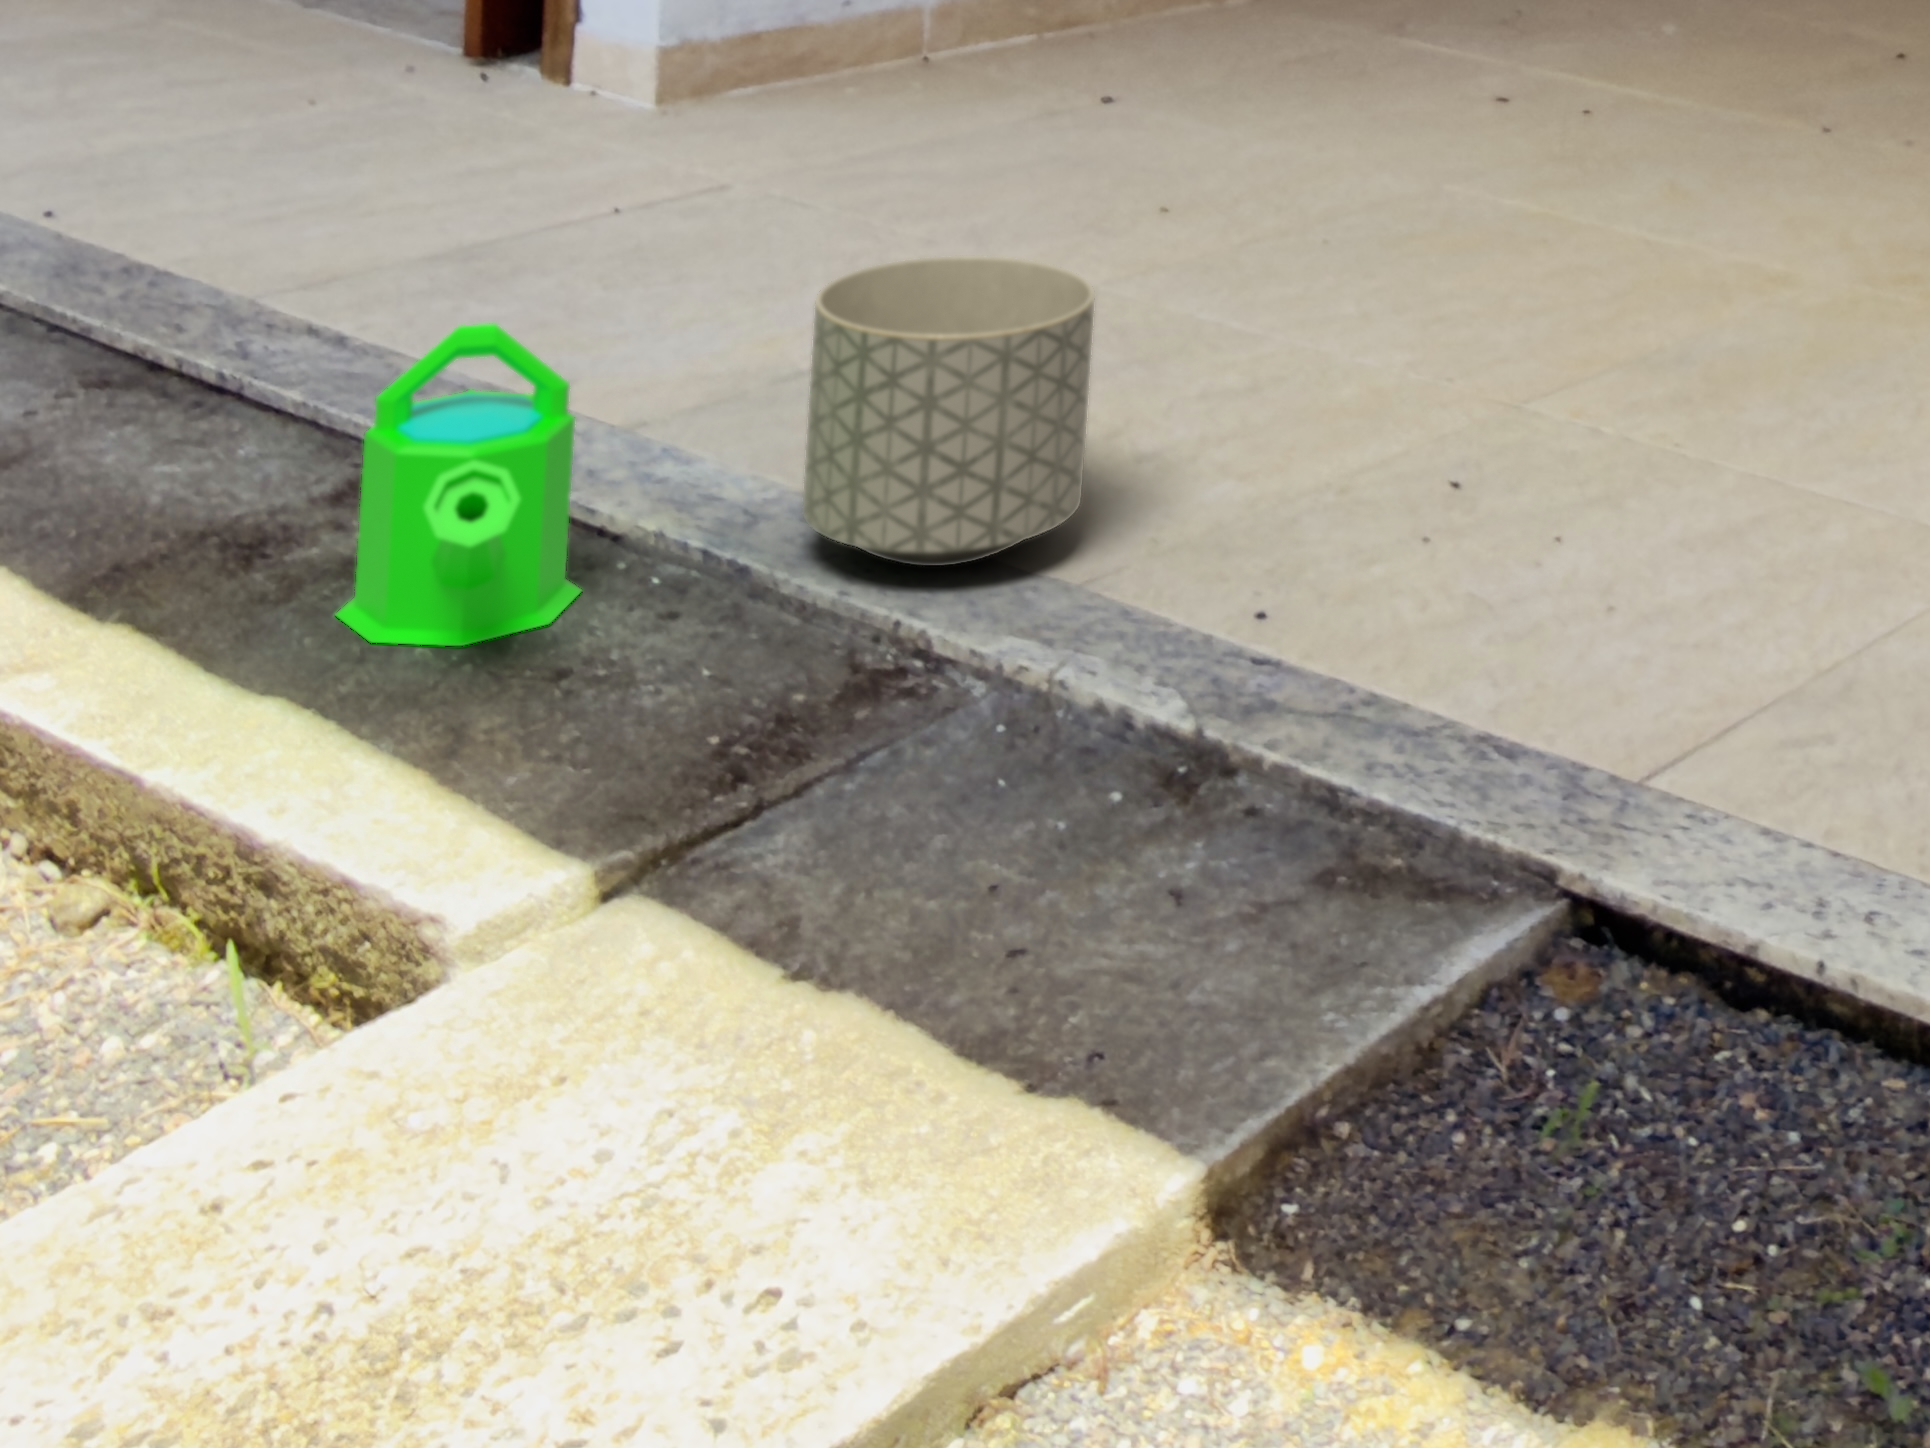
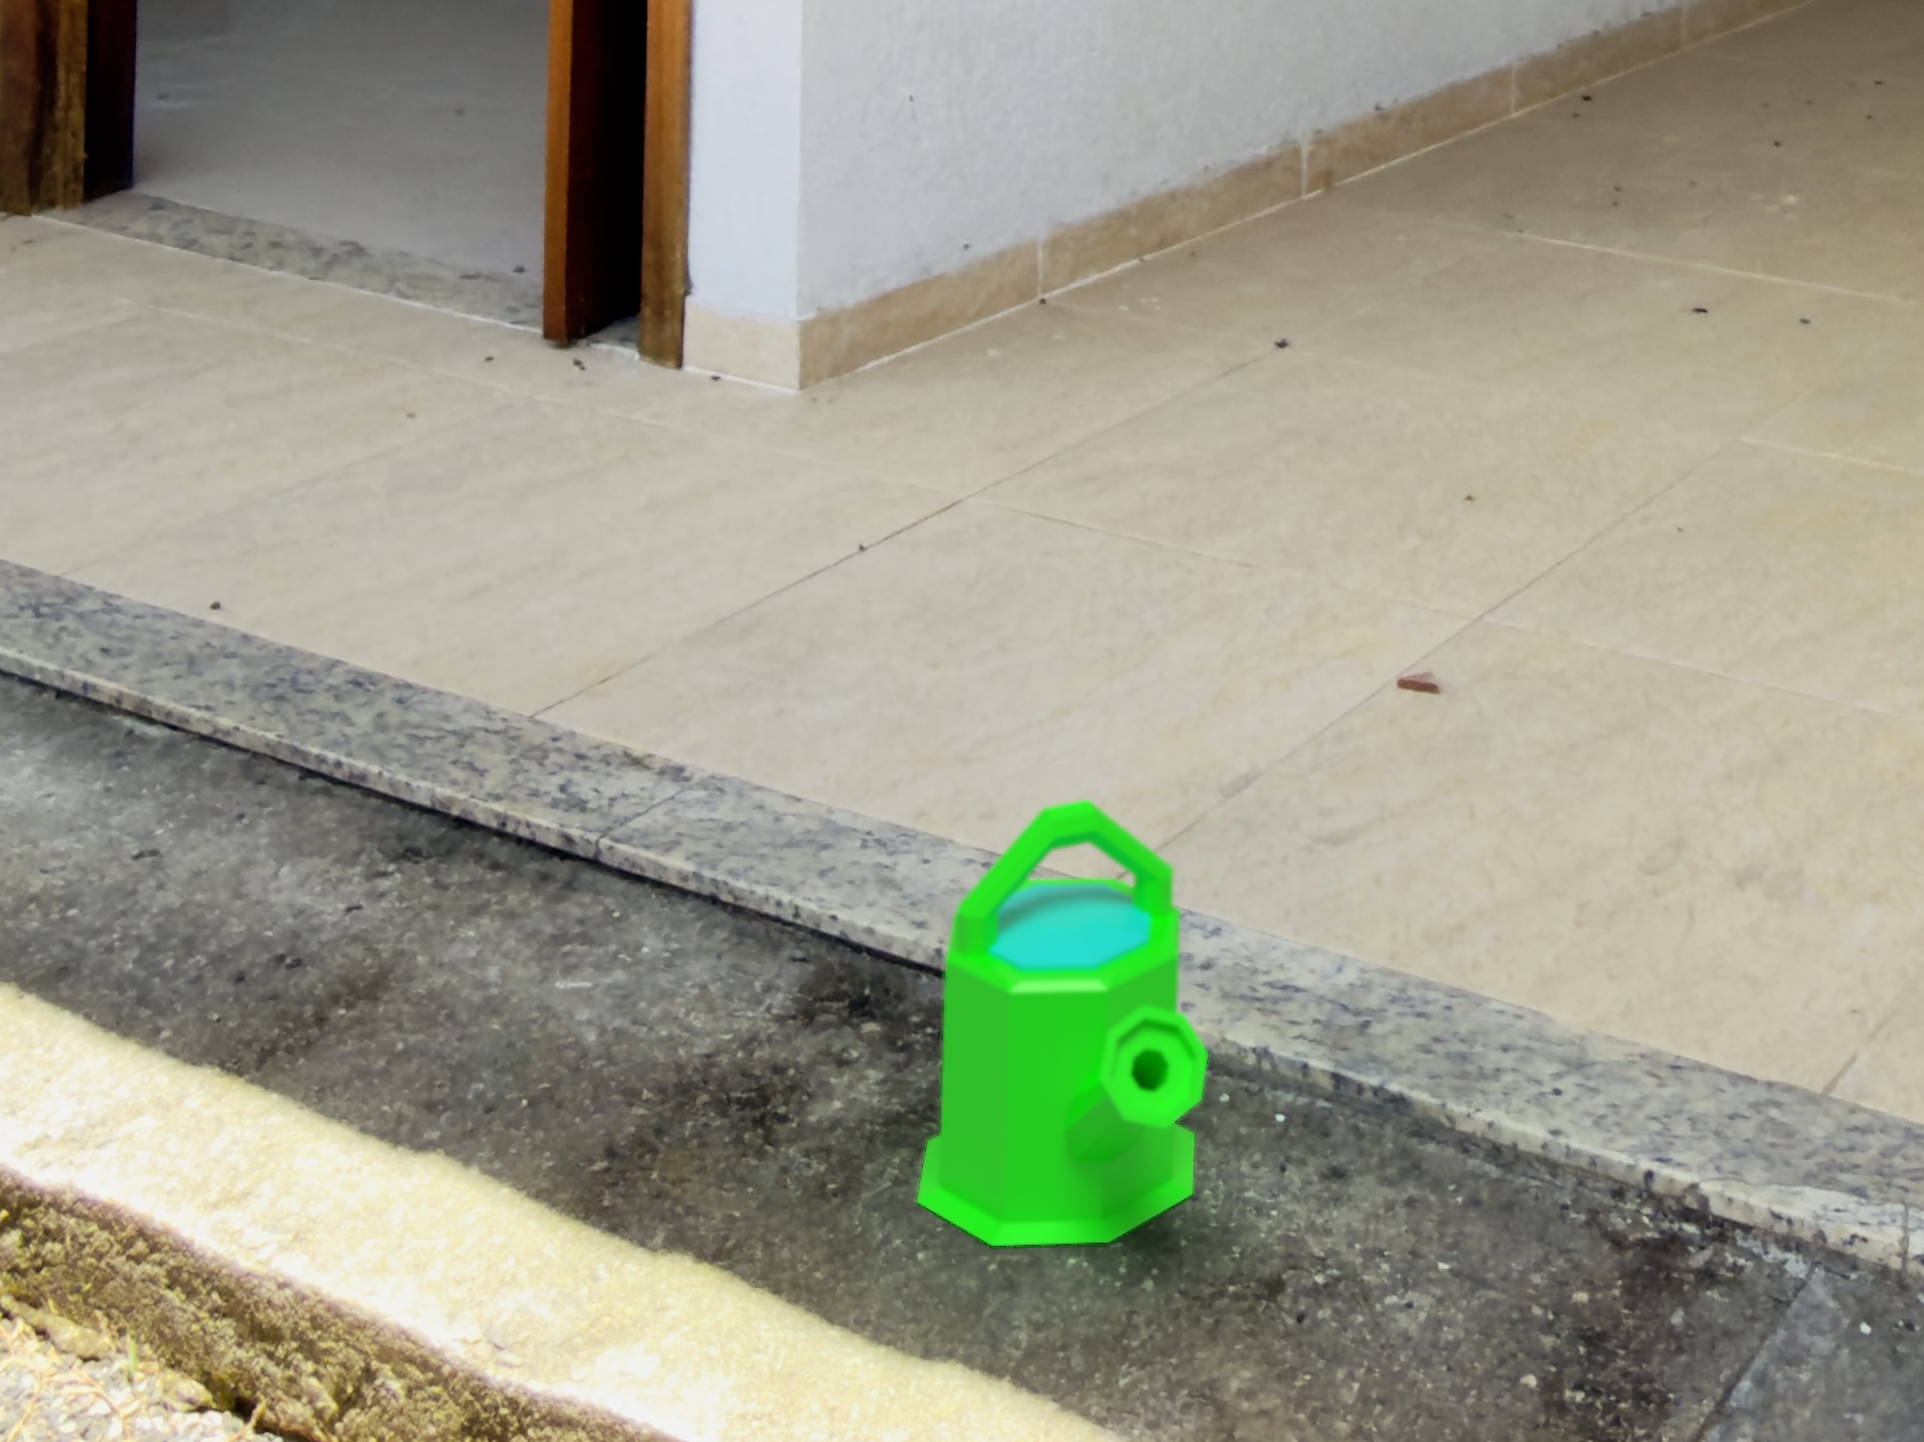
planter: present [803,256,1095,566] -> none [1404,636,1746,1057]

